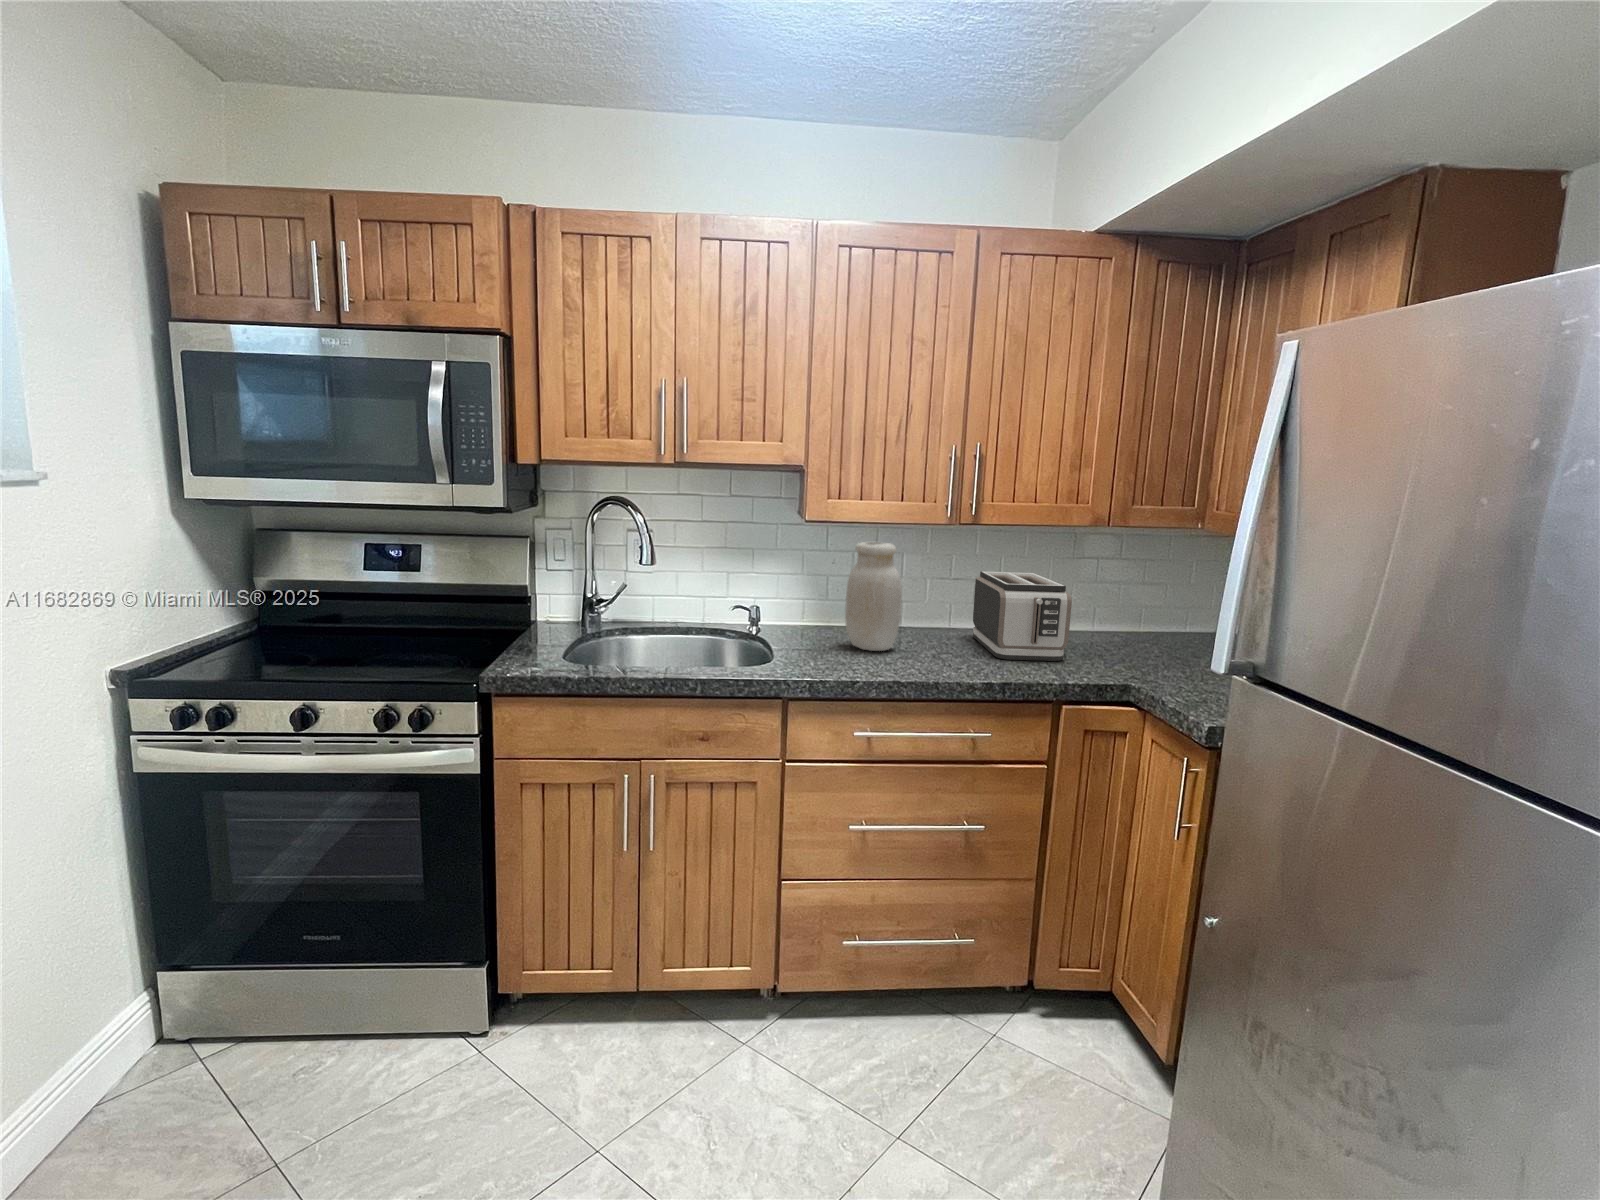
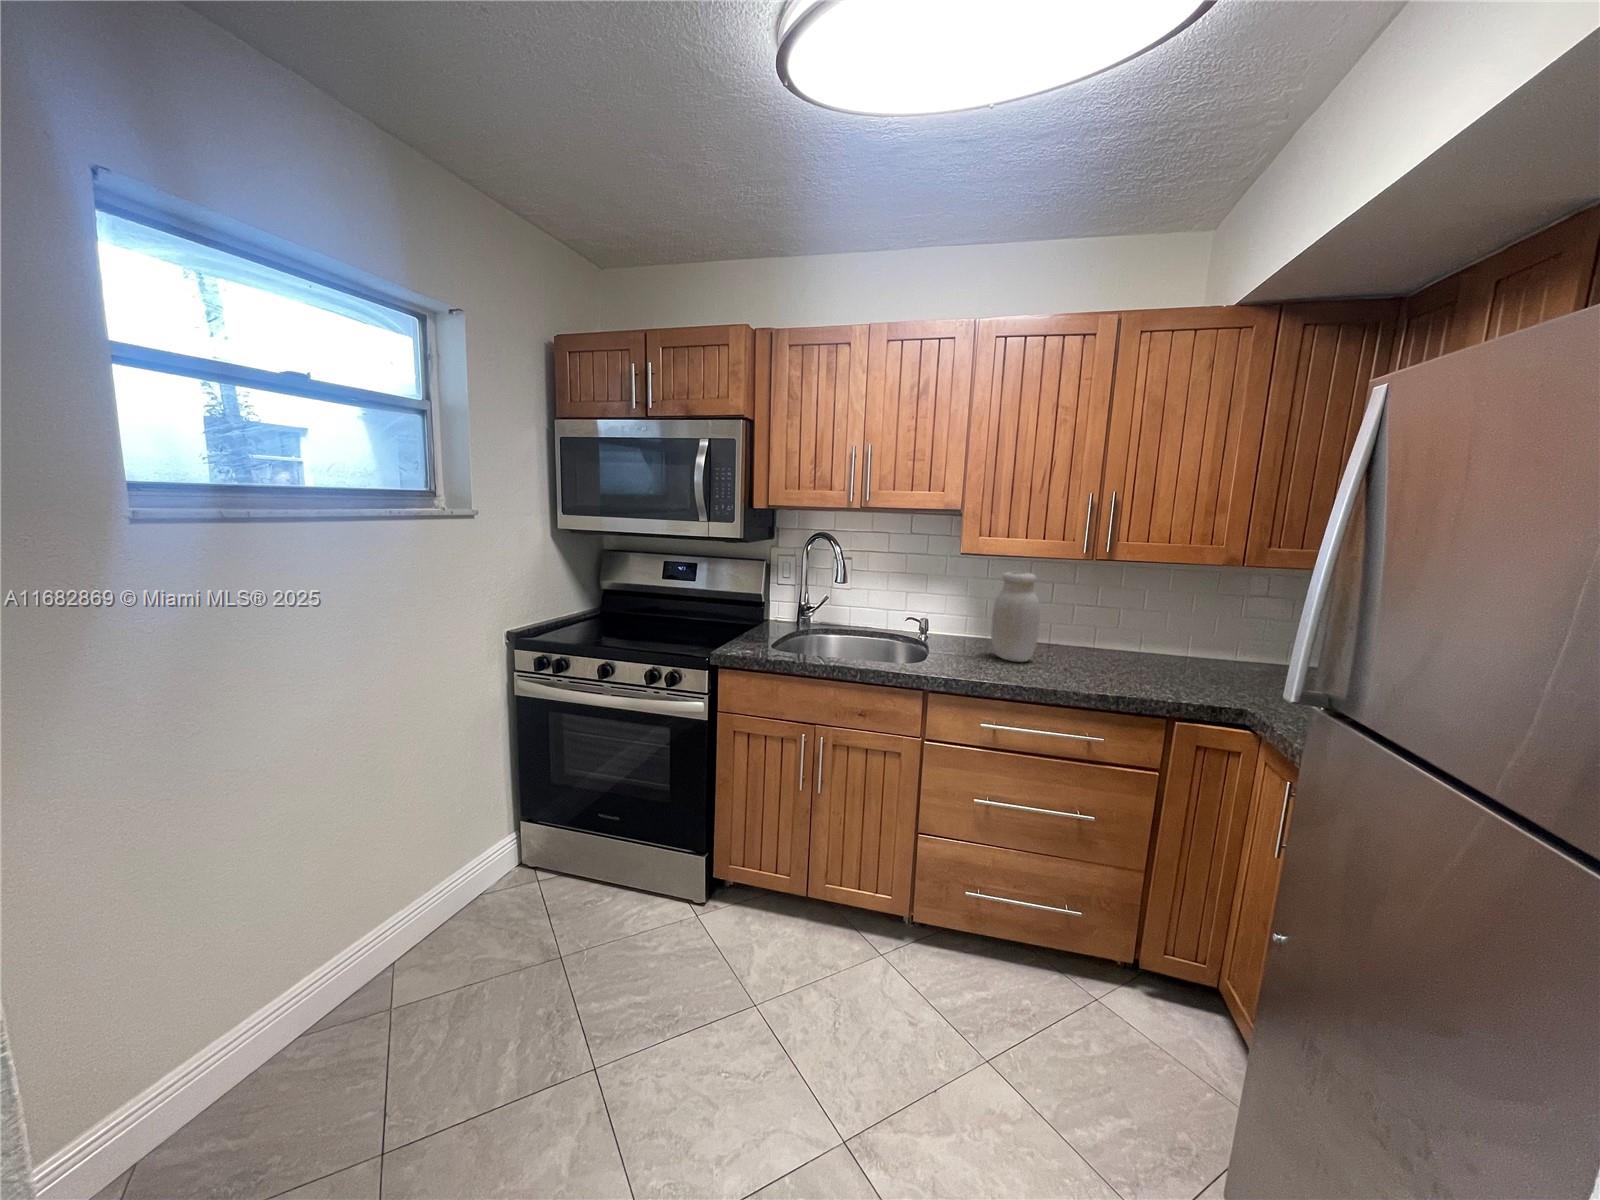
toaster: present [973,571,1072,661] -> none [1111,601,1200,684]

